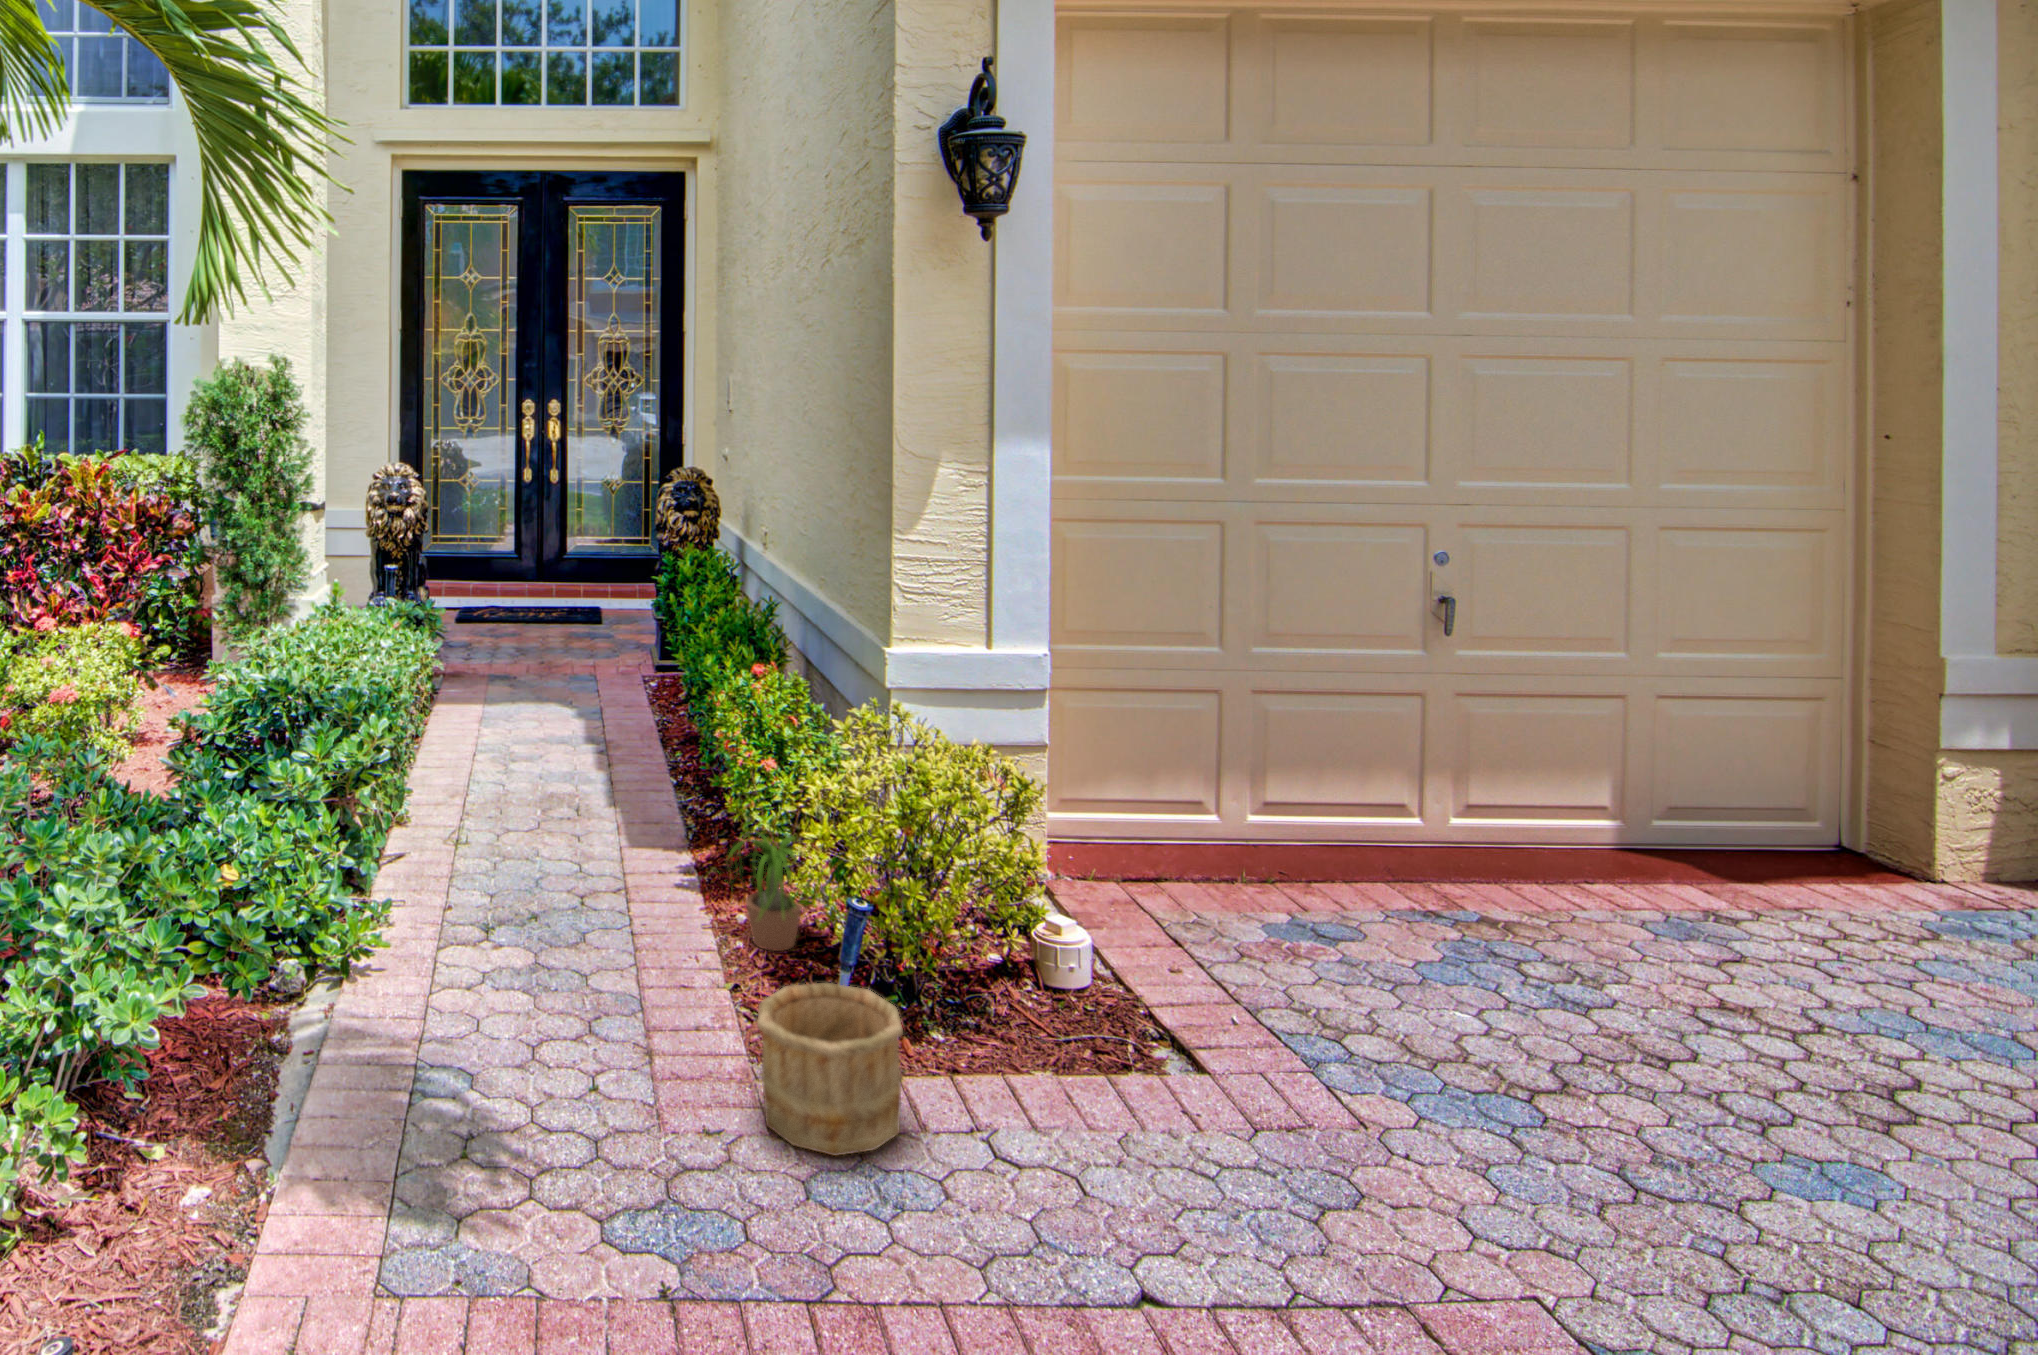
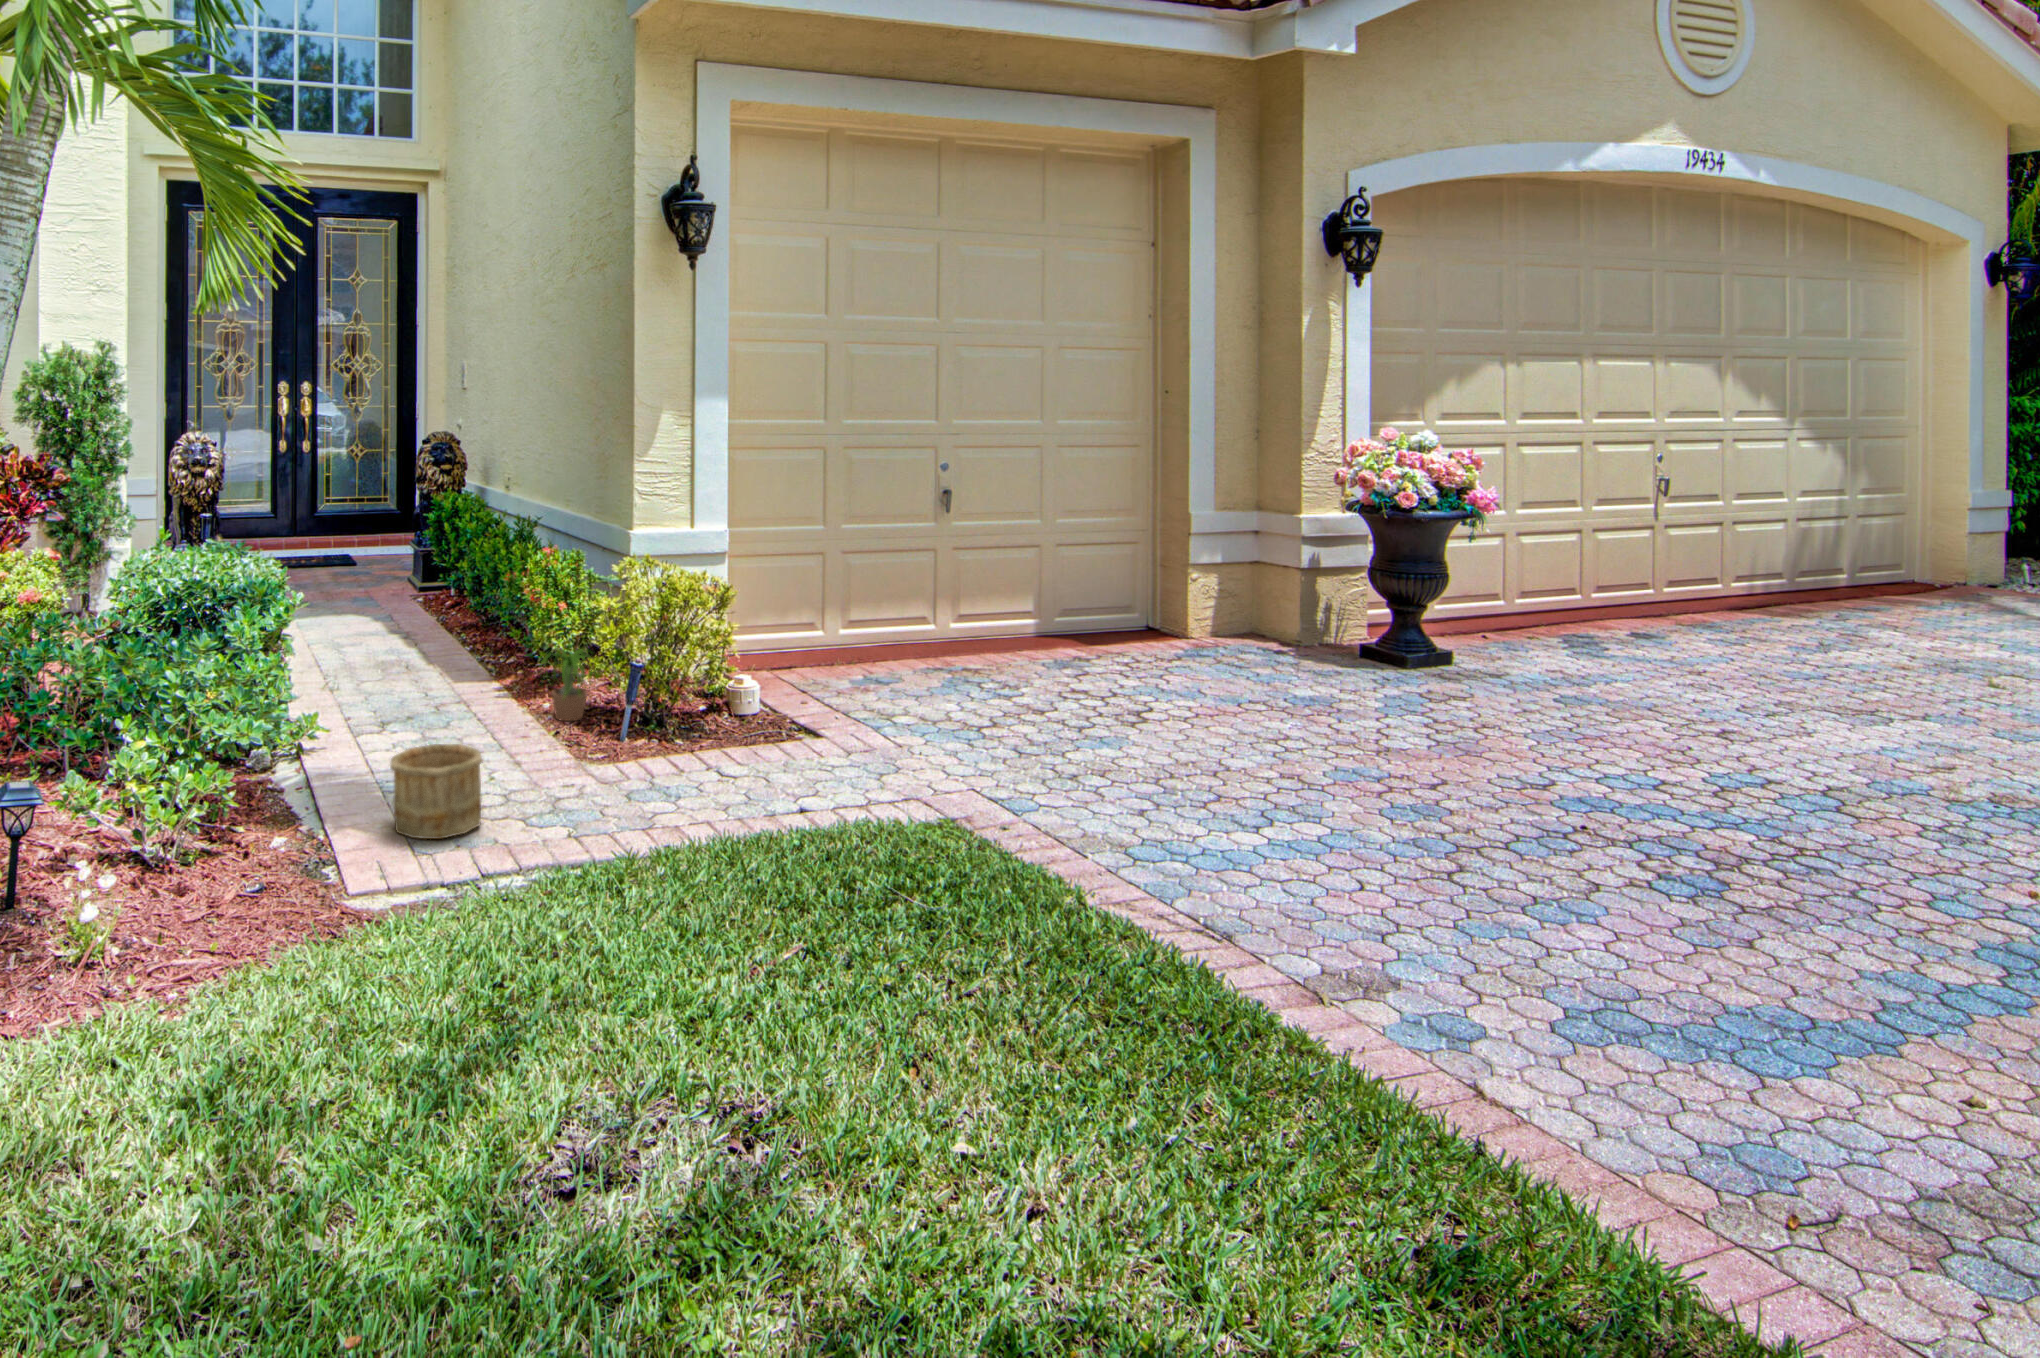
wooden bucket: present [757,983,903,1156] -> present [390,744,482,839]

